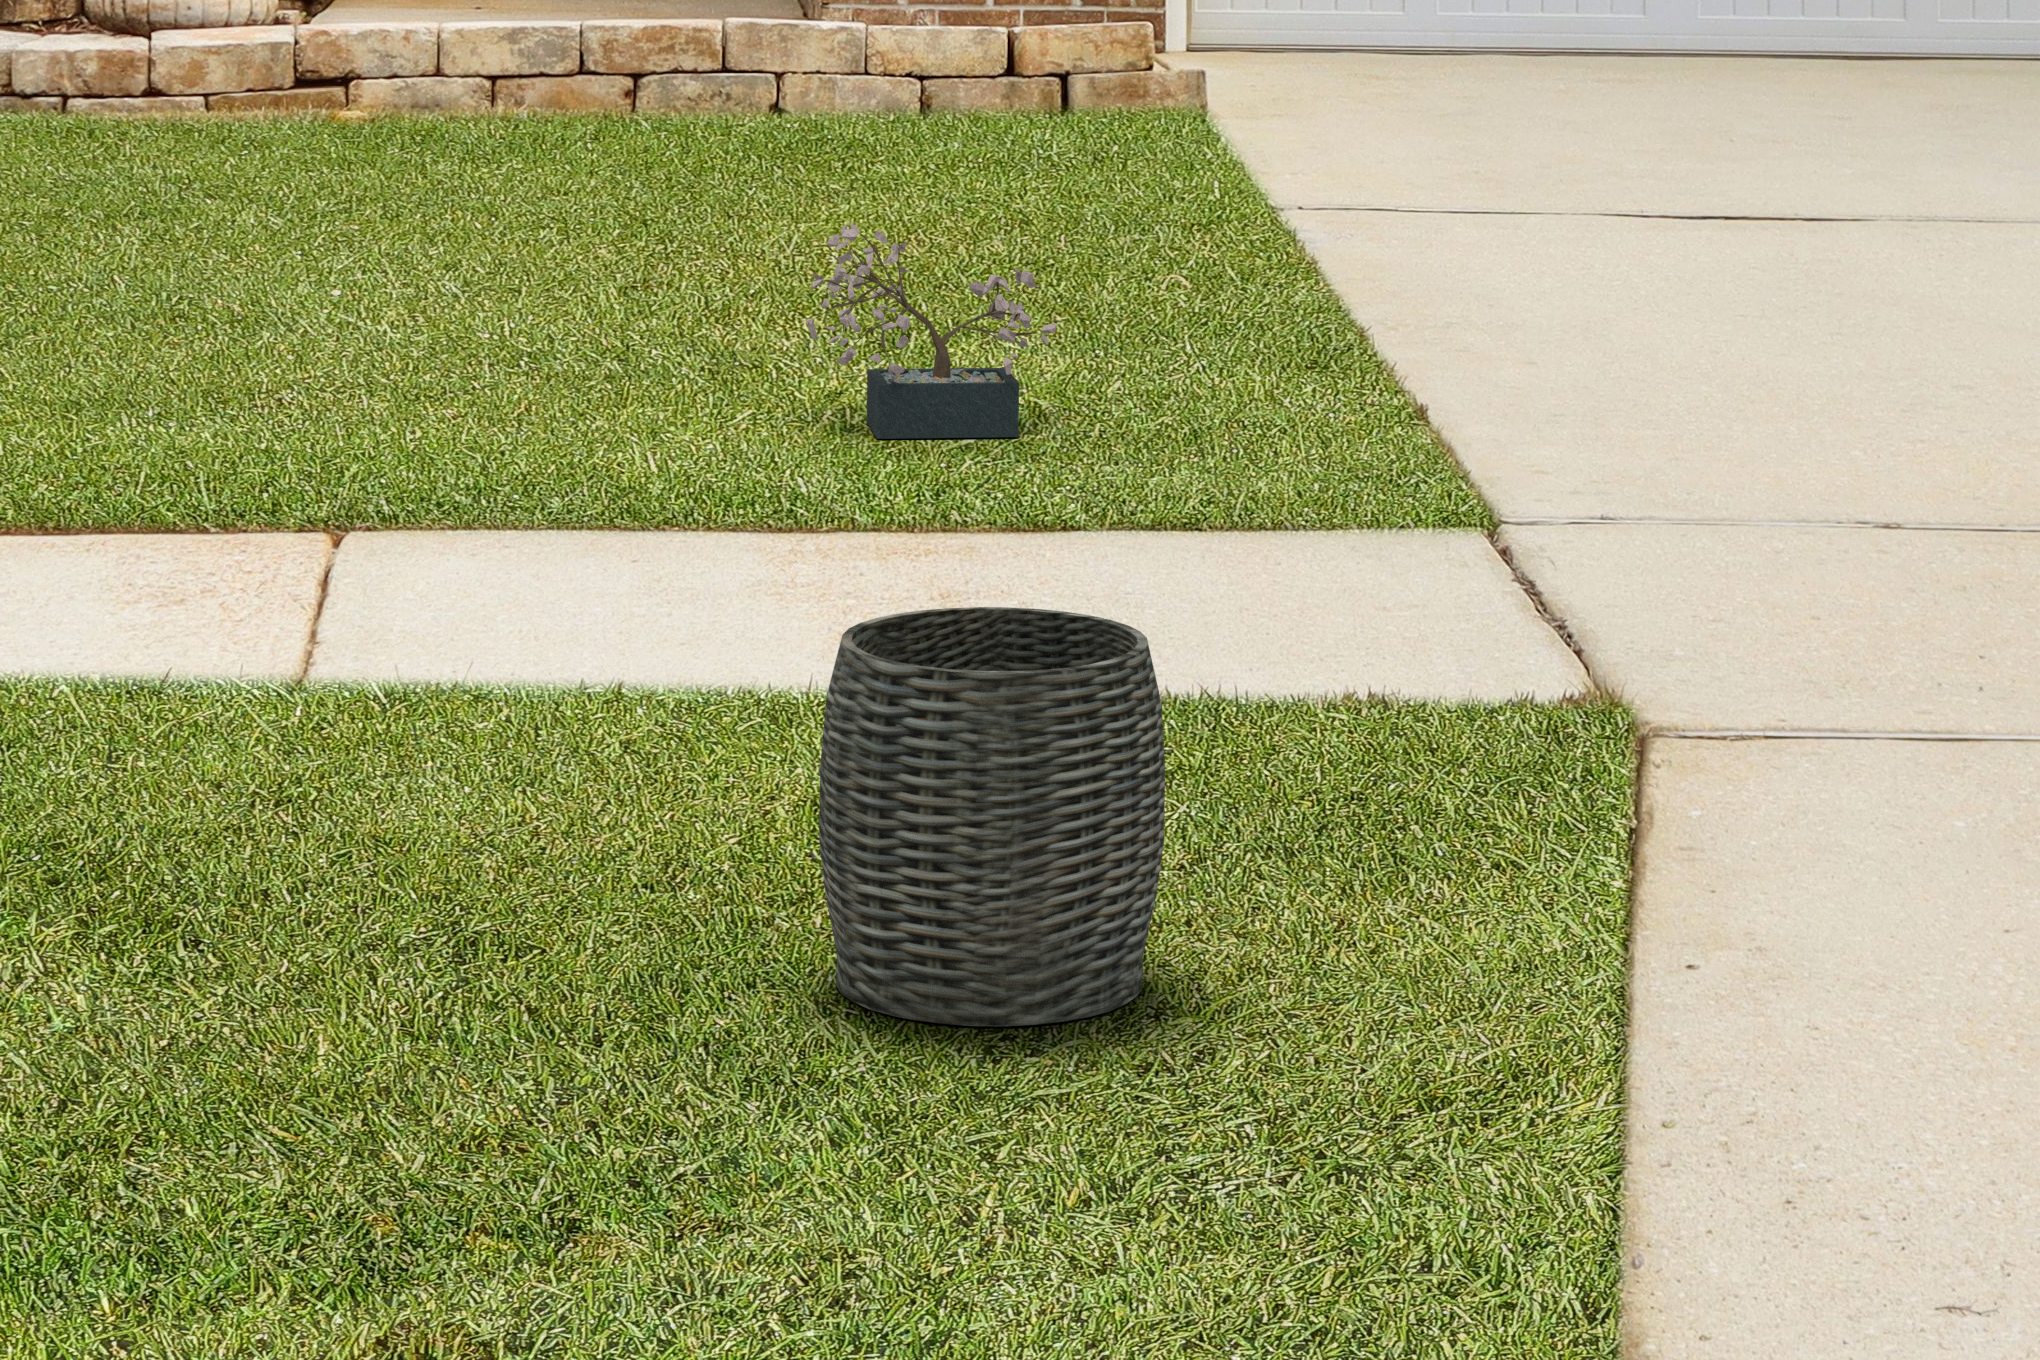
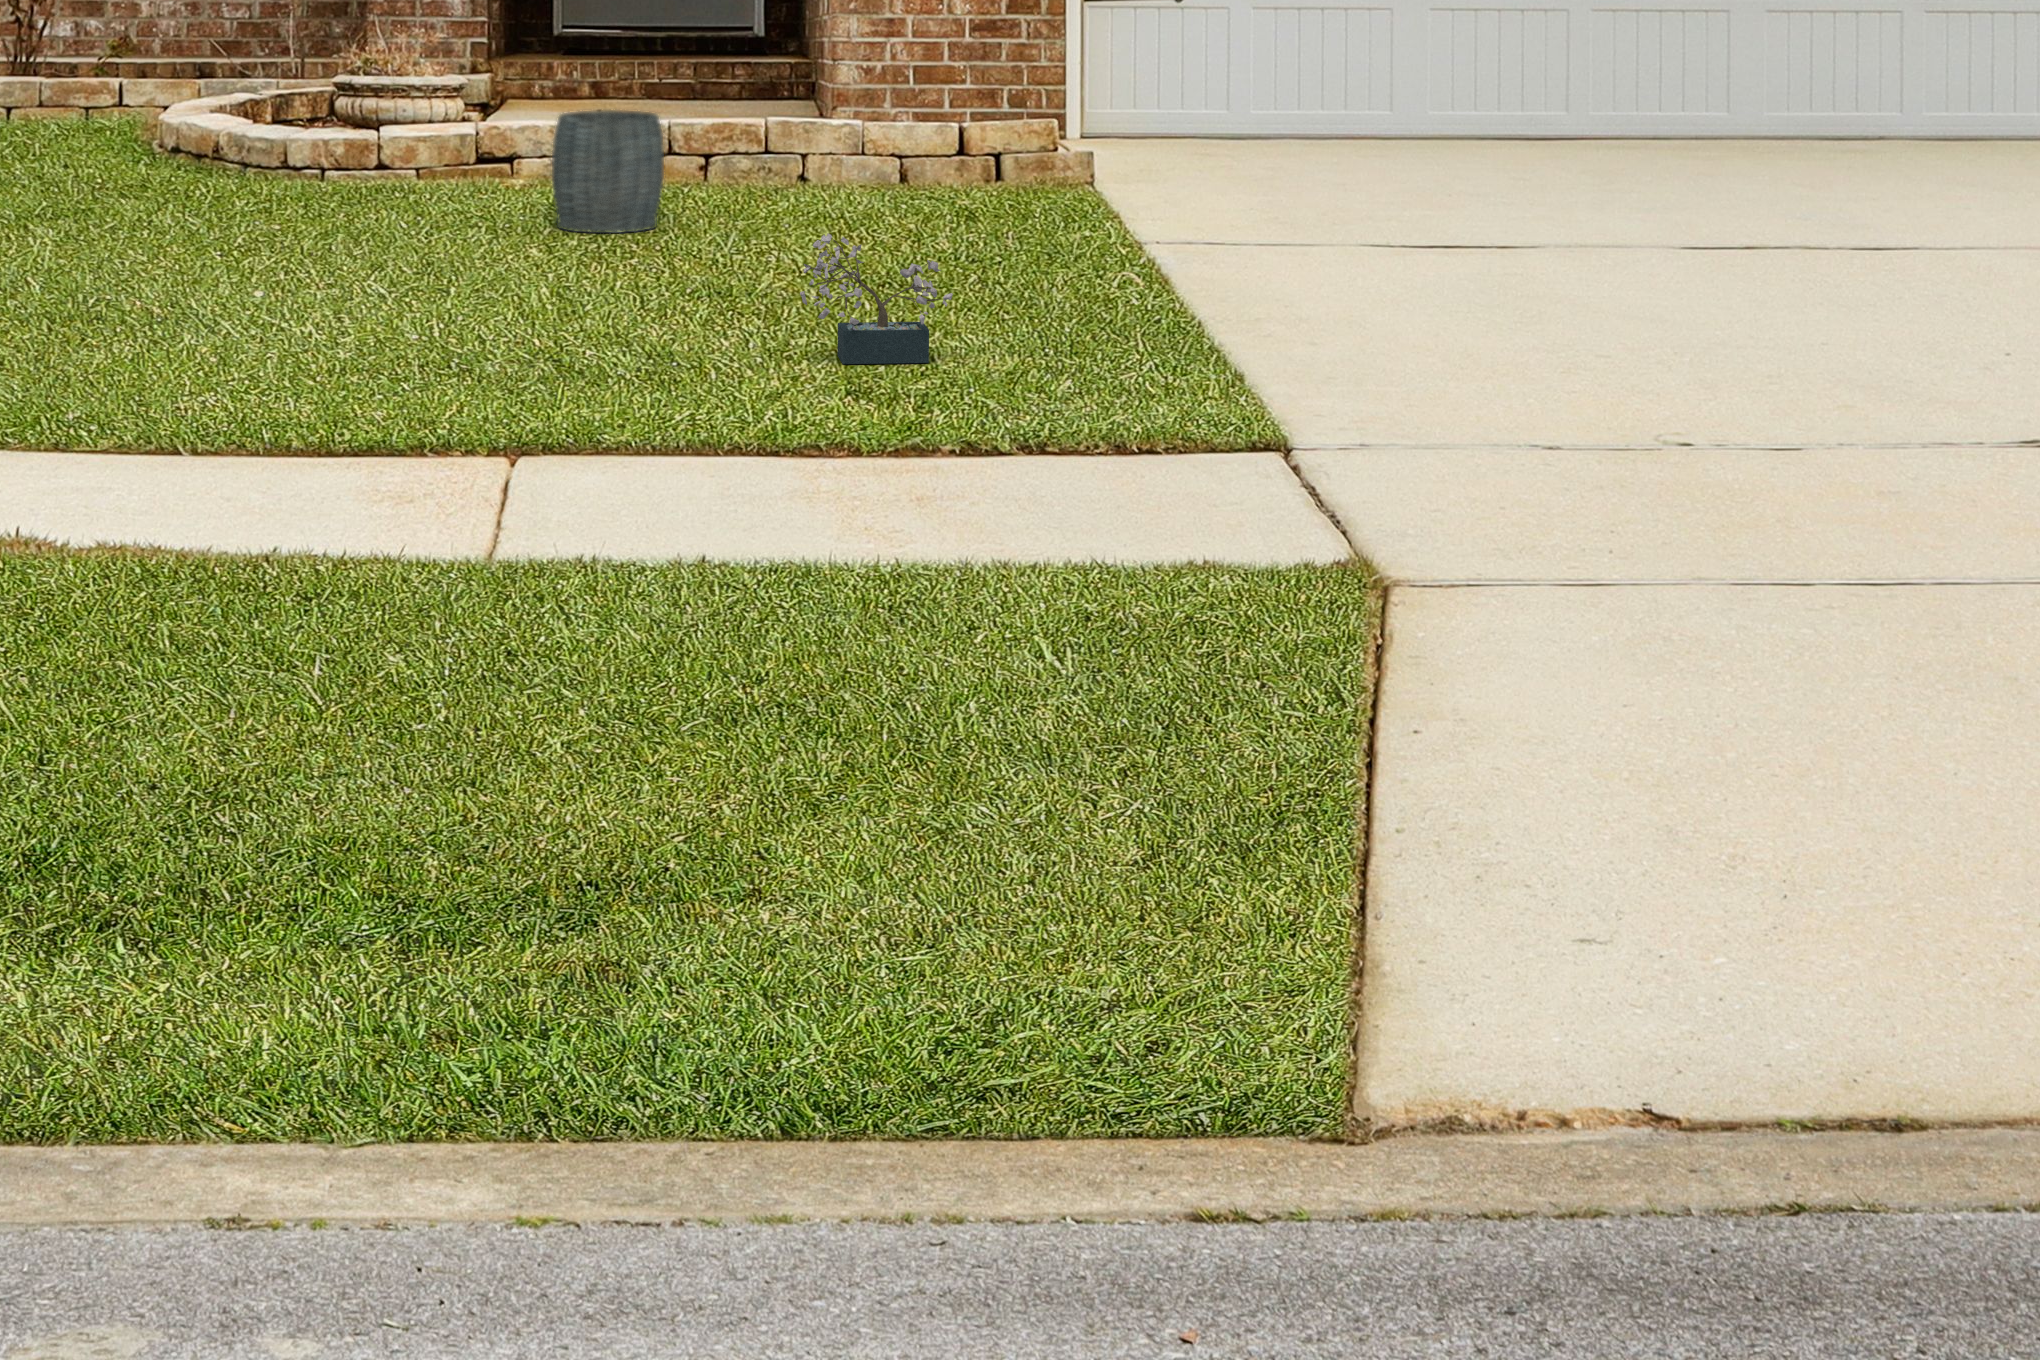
woven basket: present [819,607,1165,1026] -> present [552,110,664,233]

